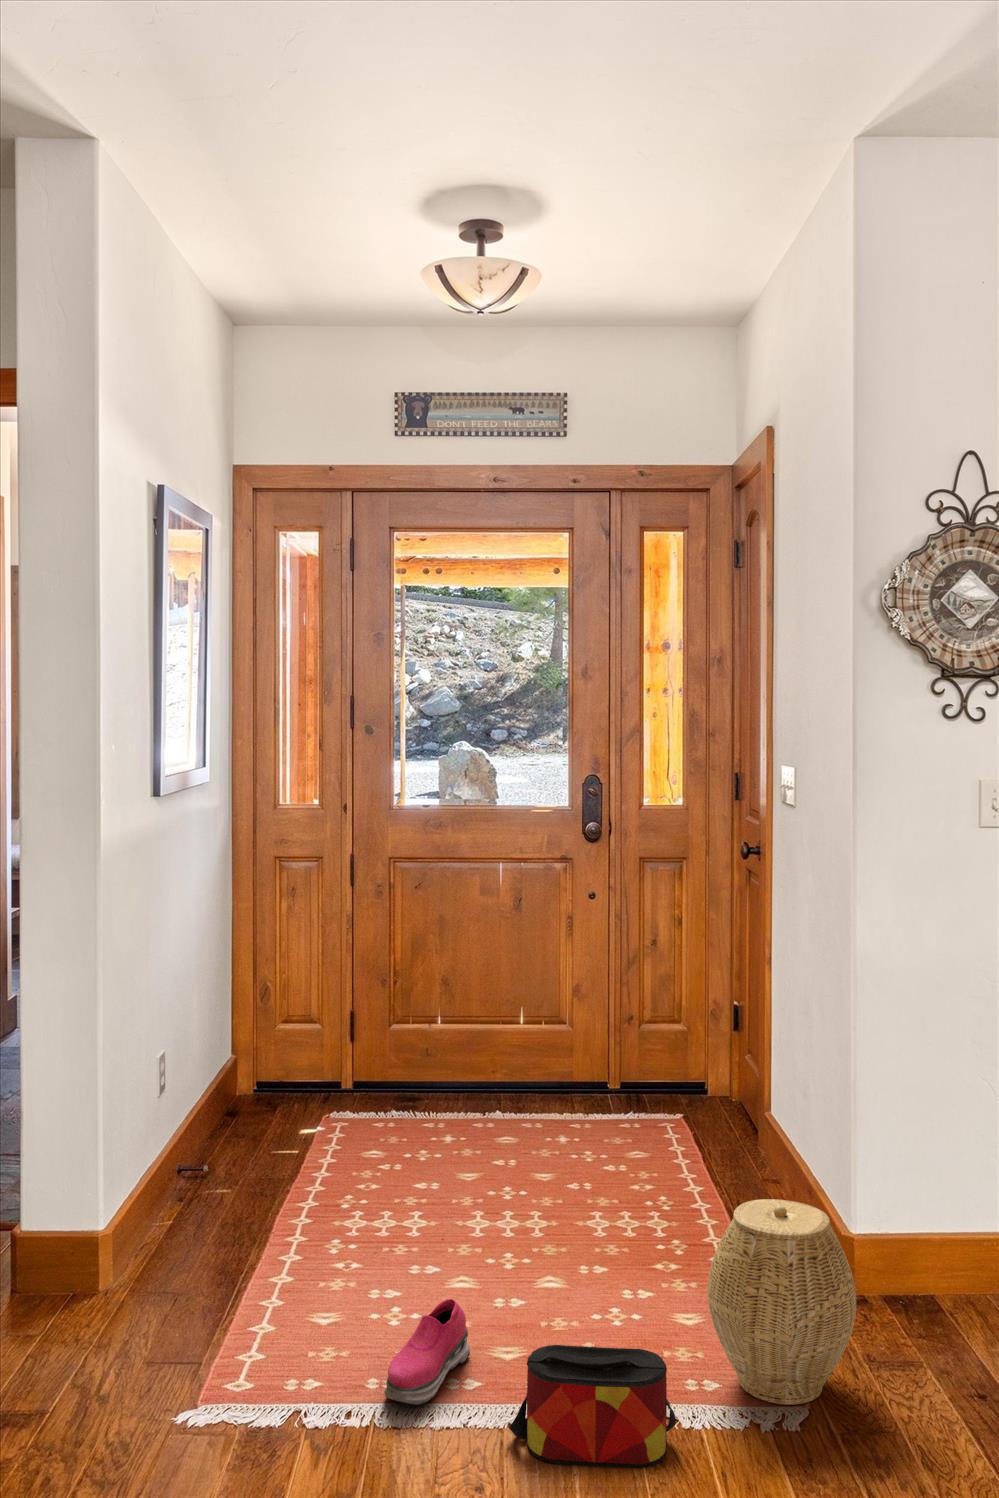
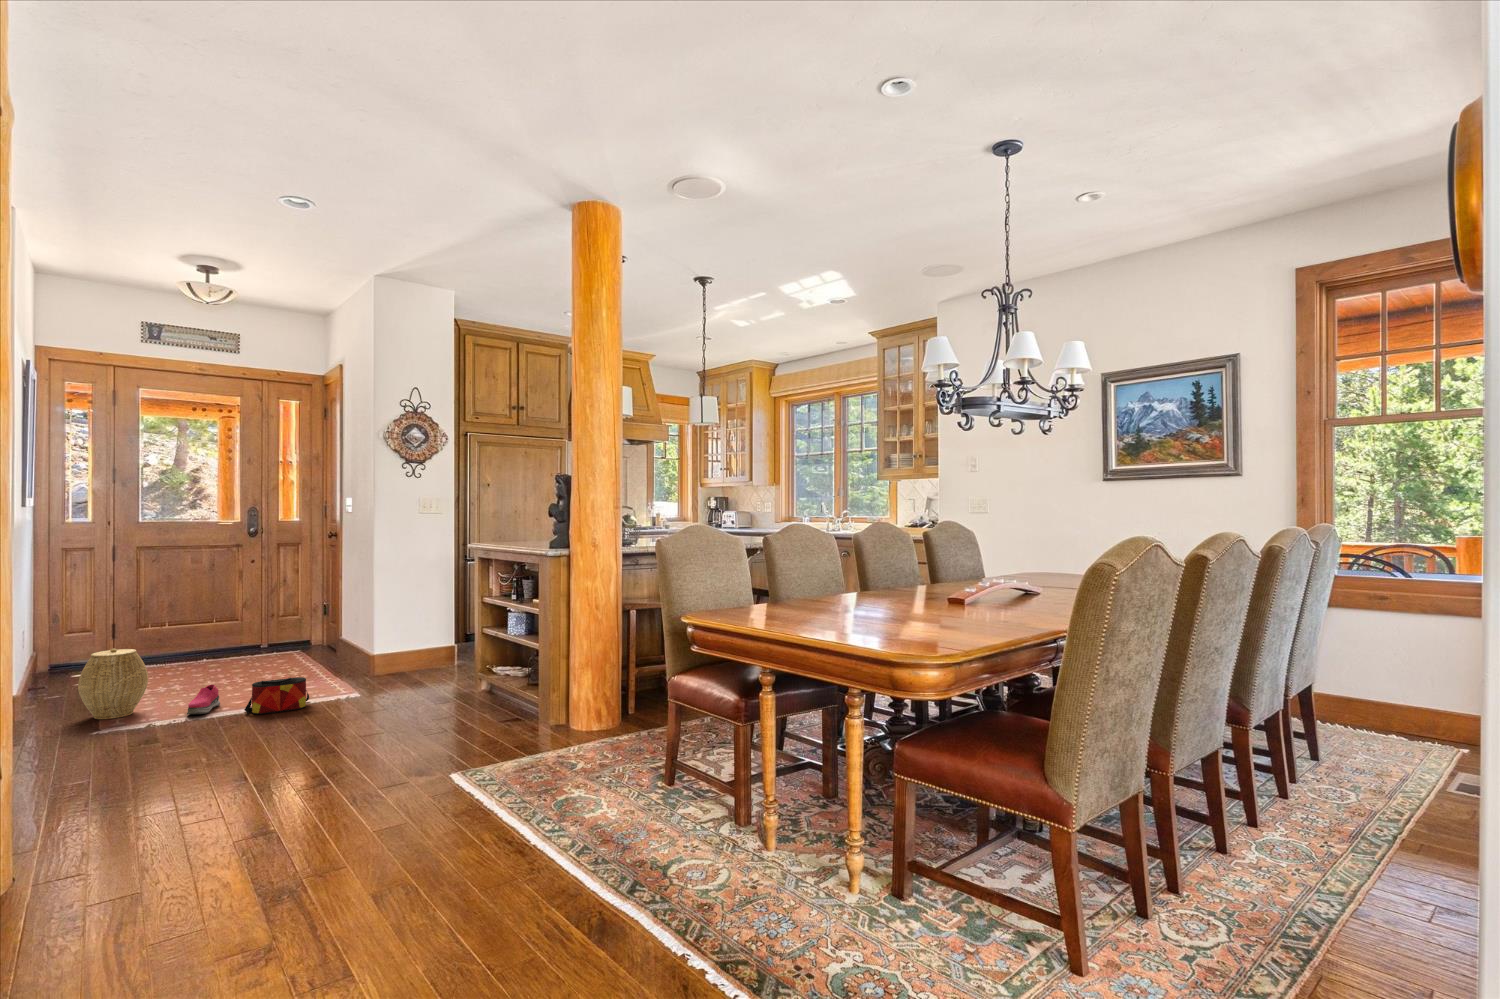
woven basket: present [708,1199,856,1405] -> present [78,649,148,719]

